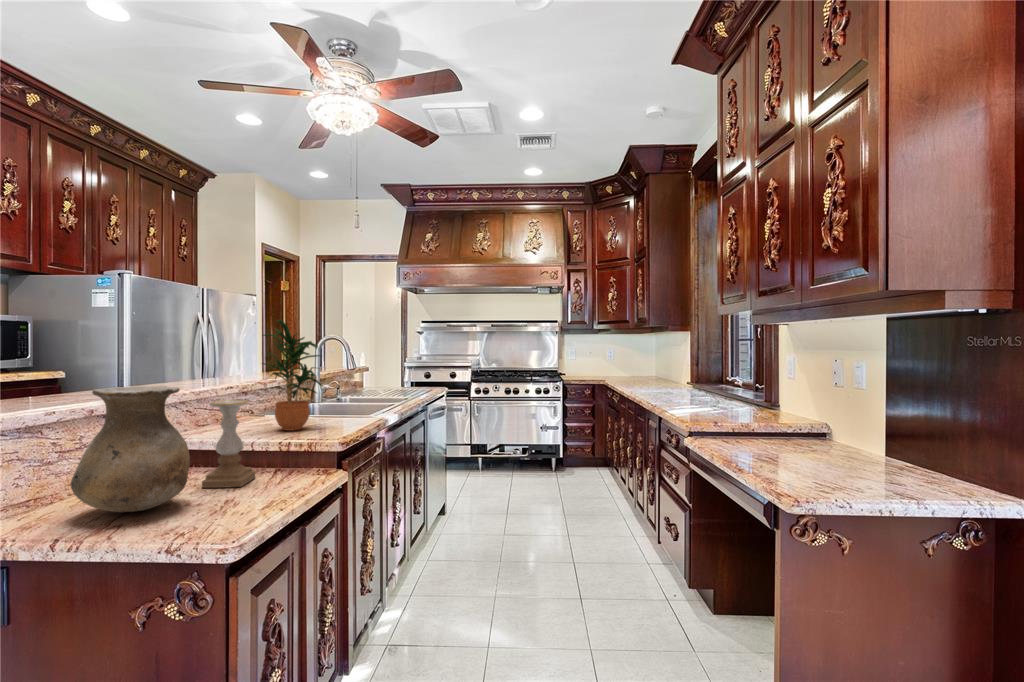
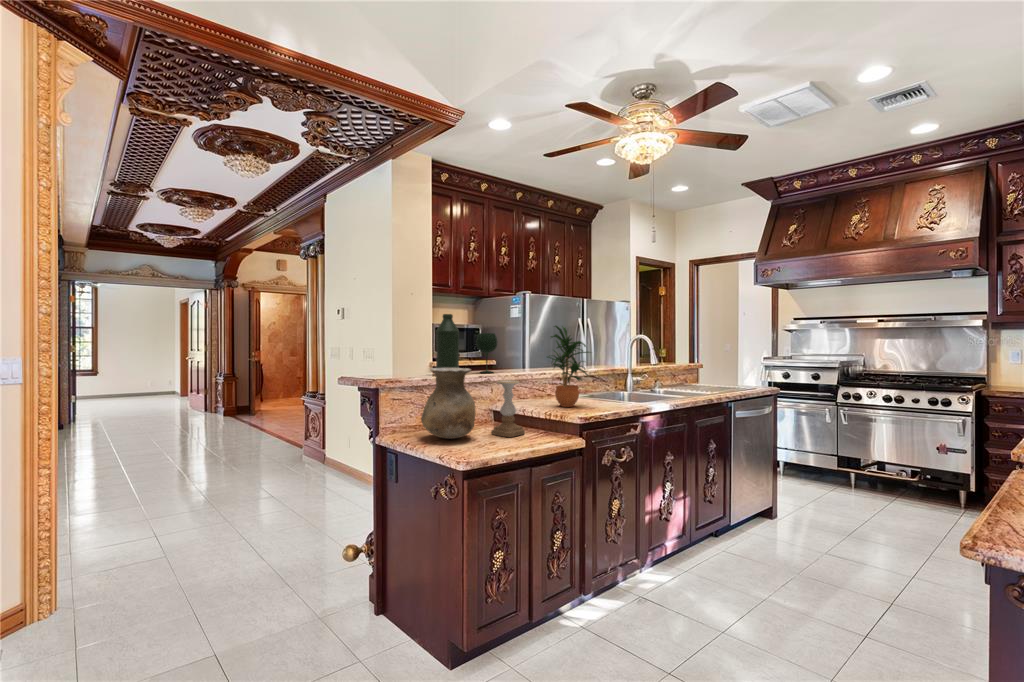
bottle: none [37,294,90,403] -> present [436,314,459,368]
wine glass: none [112,330,154,394] -> present [476,333,497,373]

